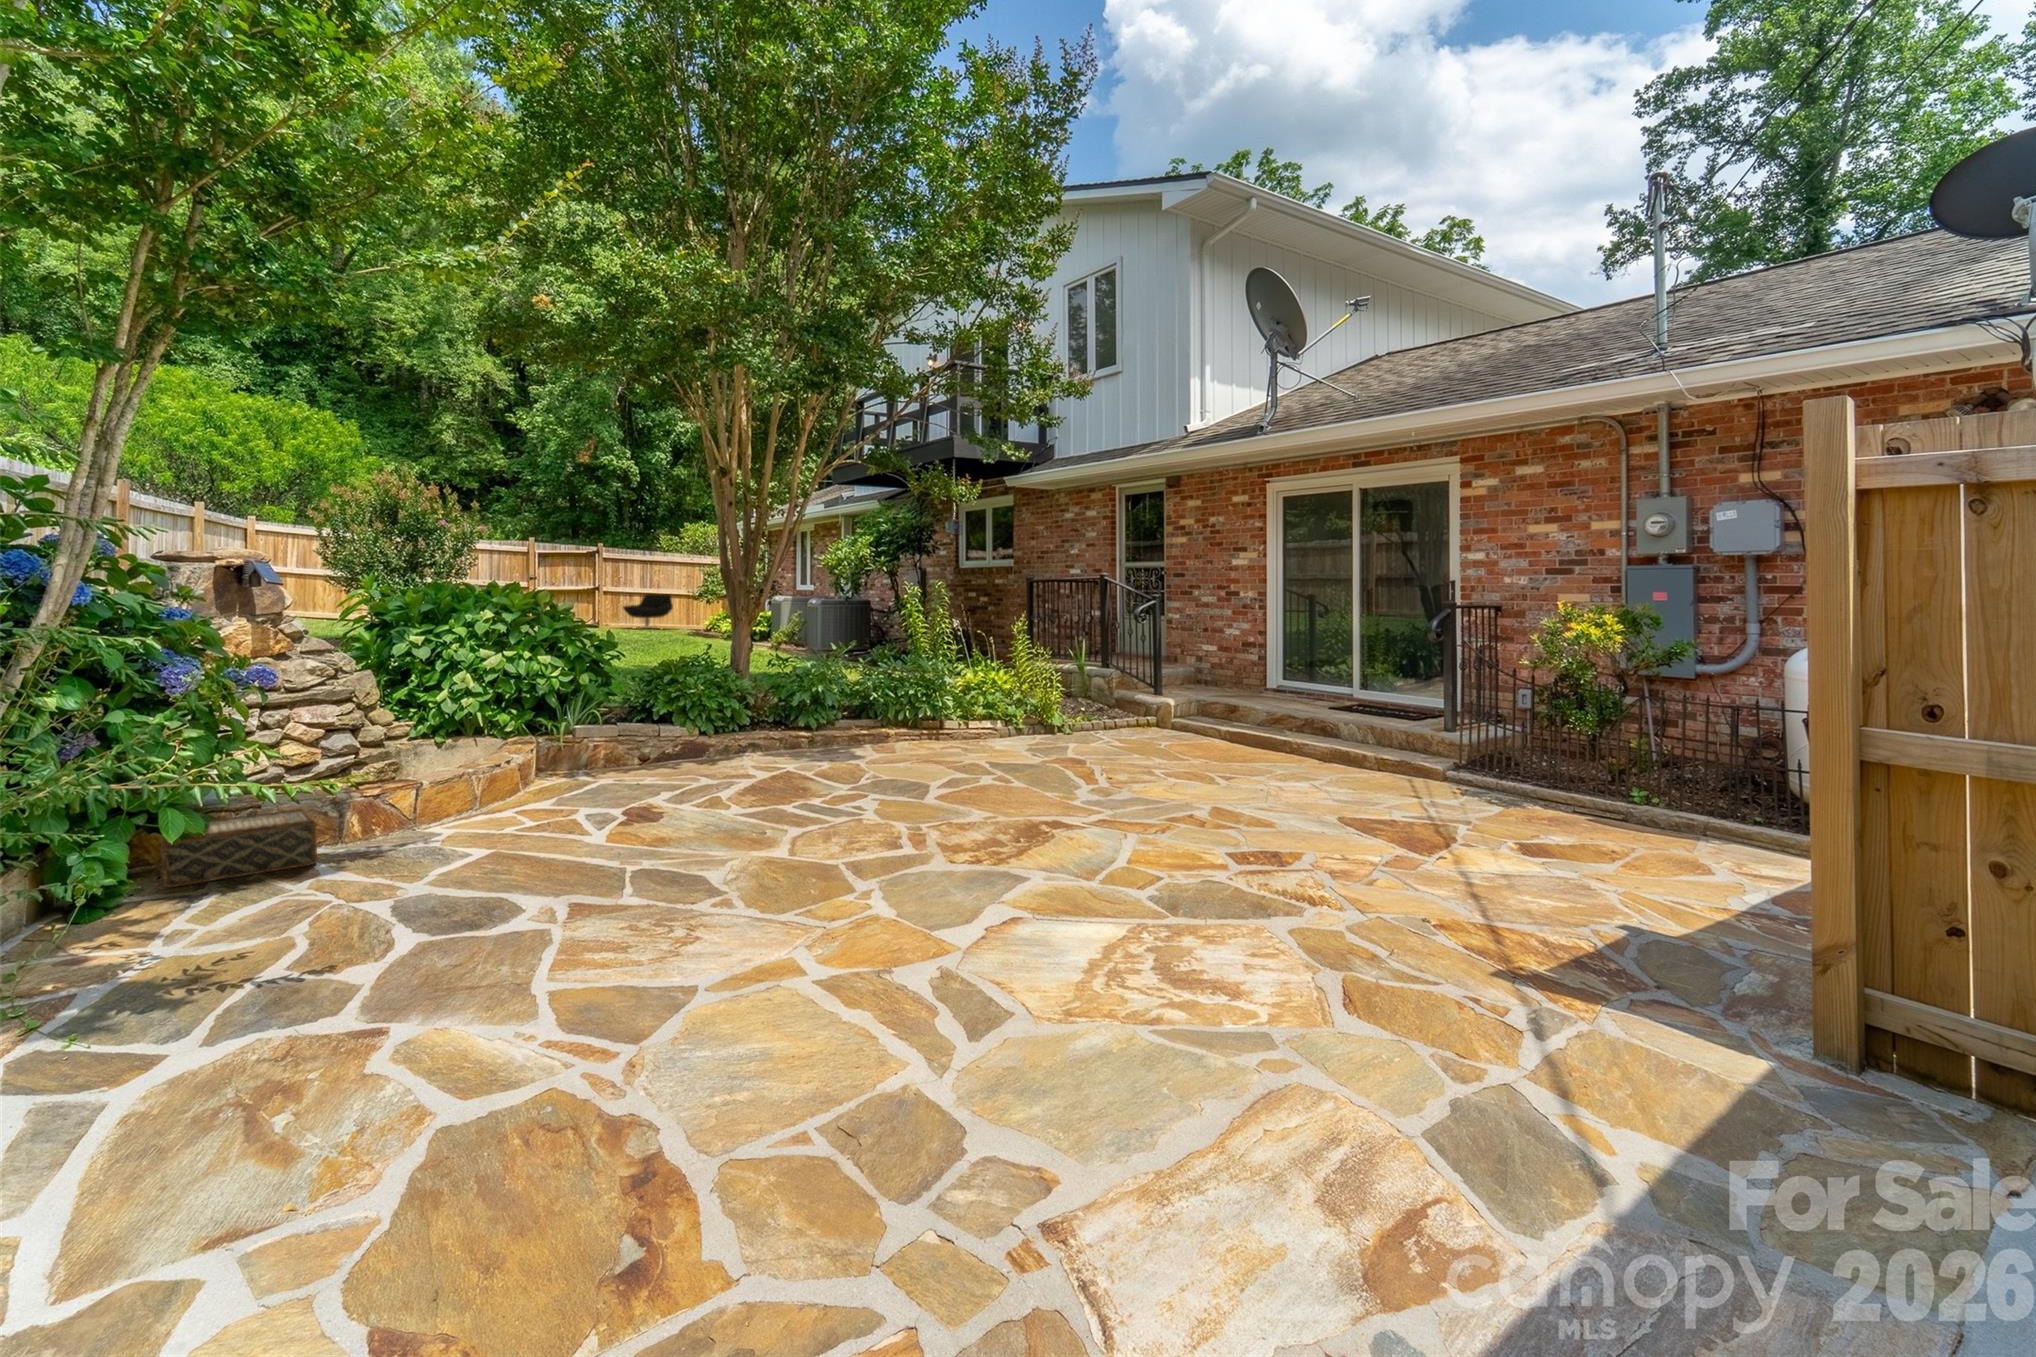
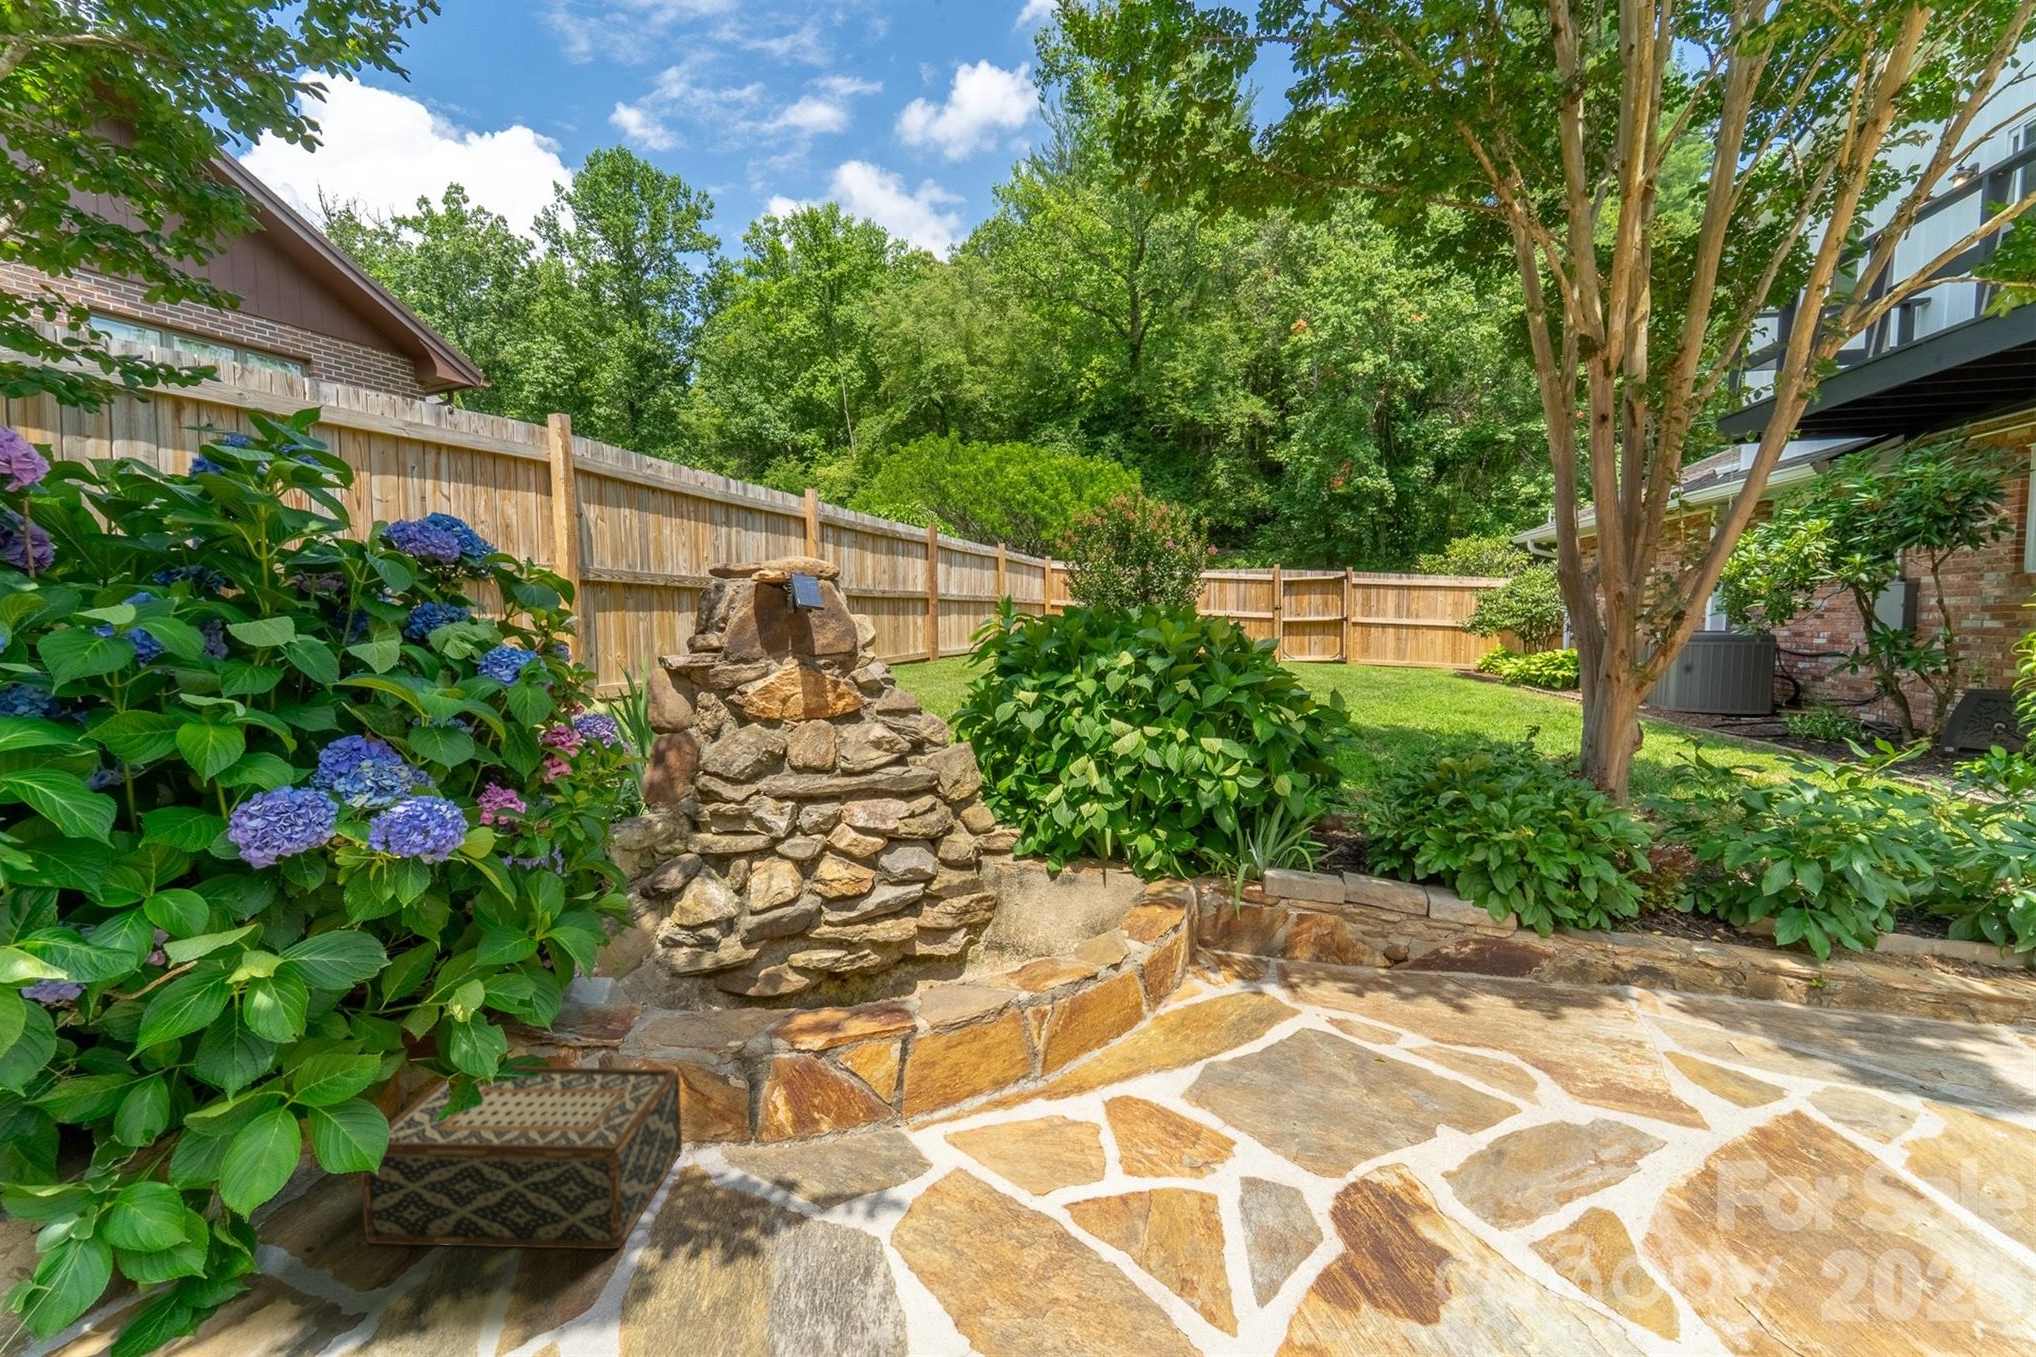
lounge chair: present [623,594,673,628] -> none [1371,623,1431,664]

